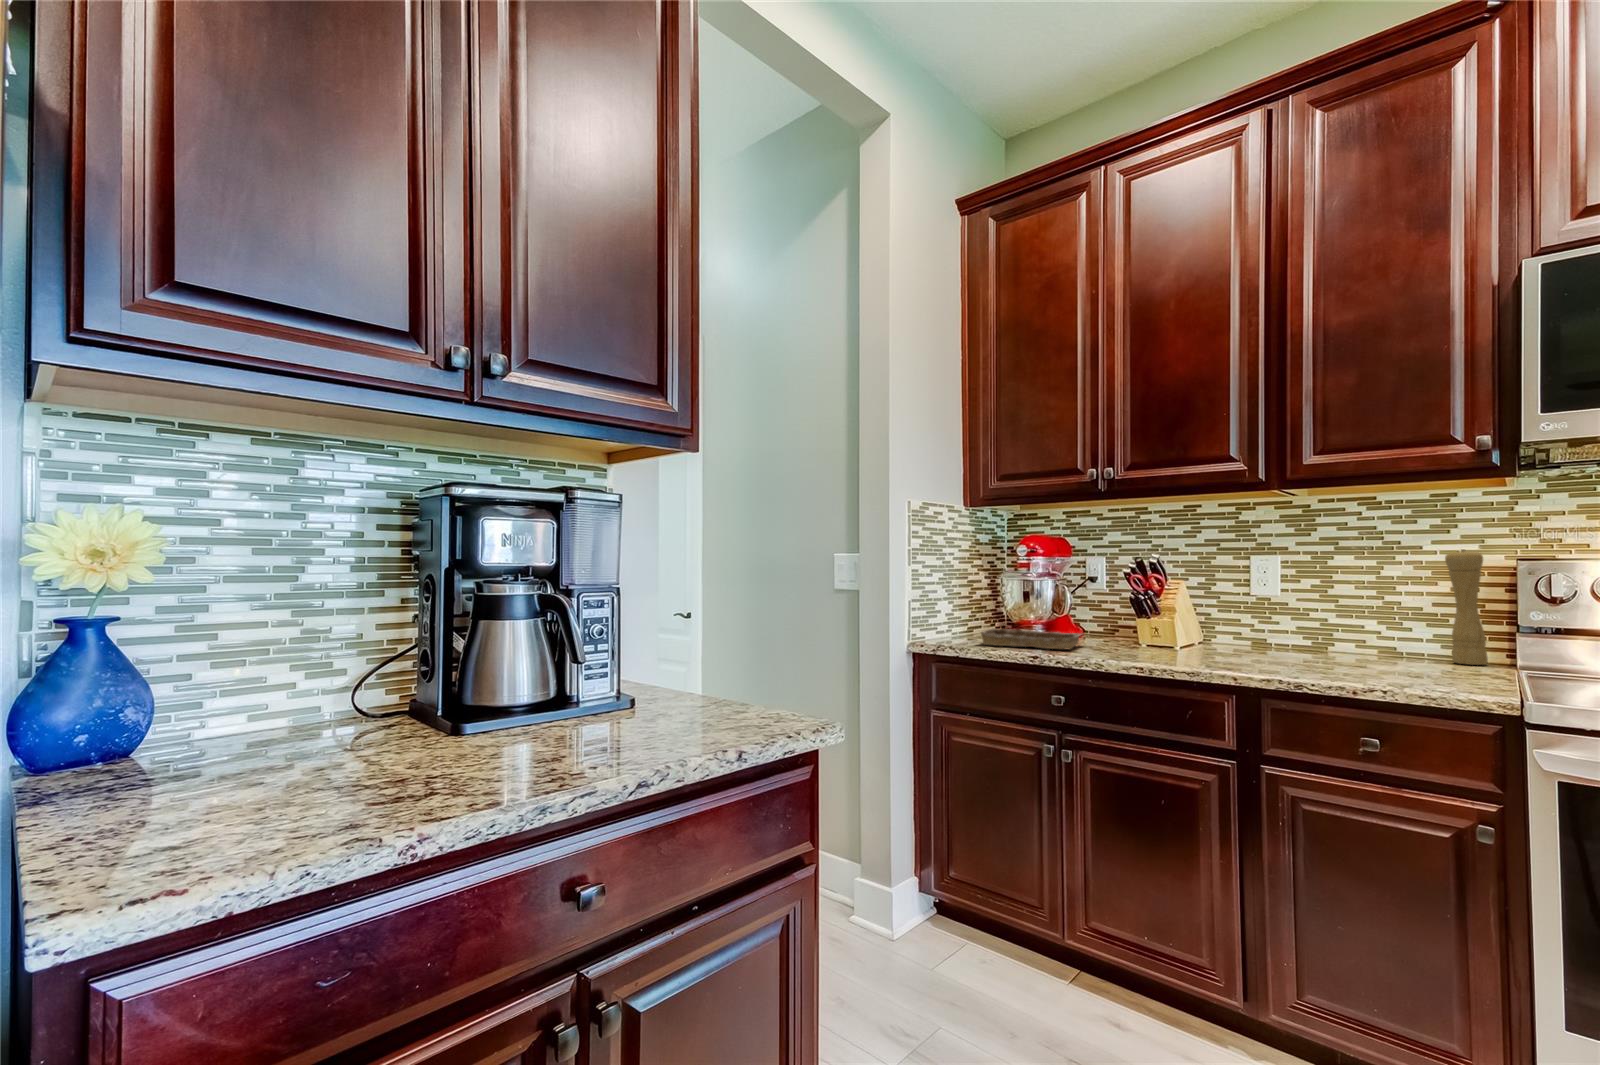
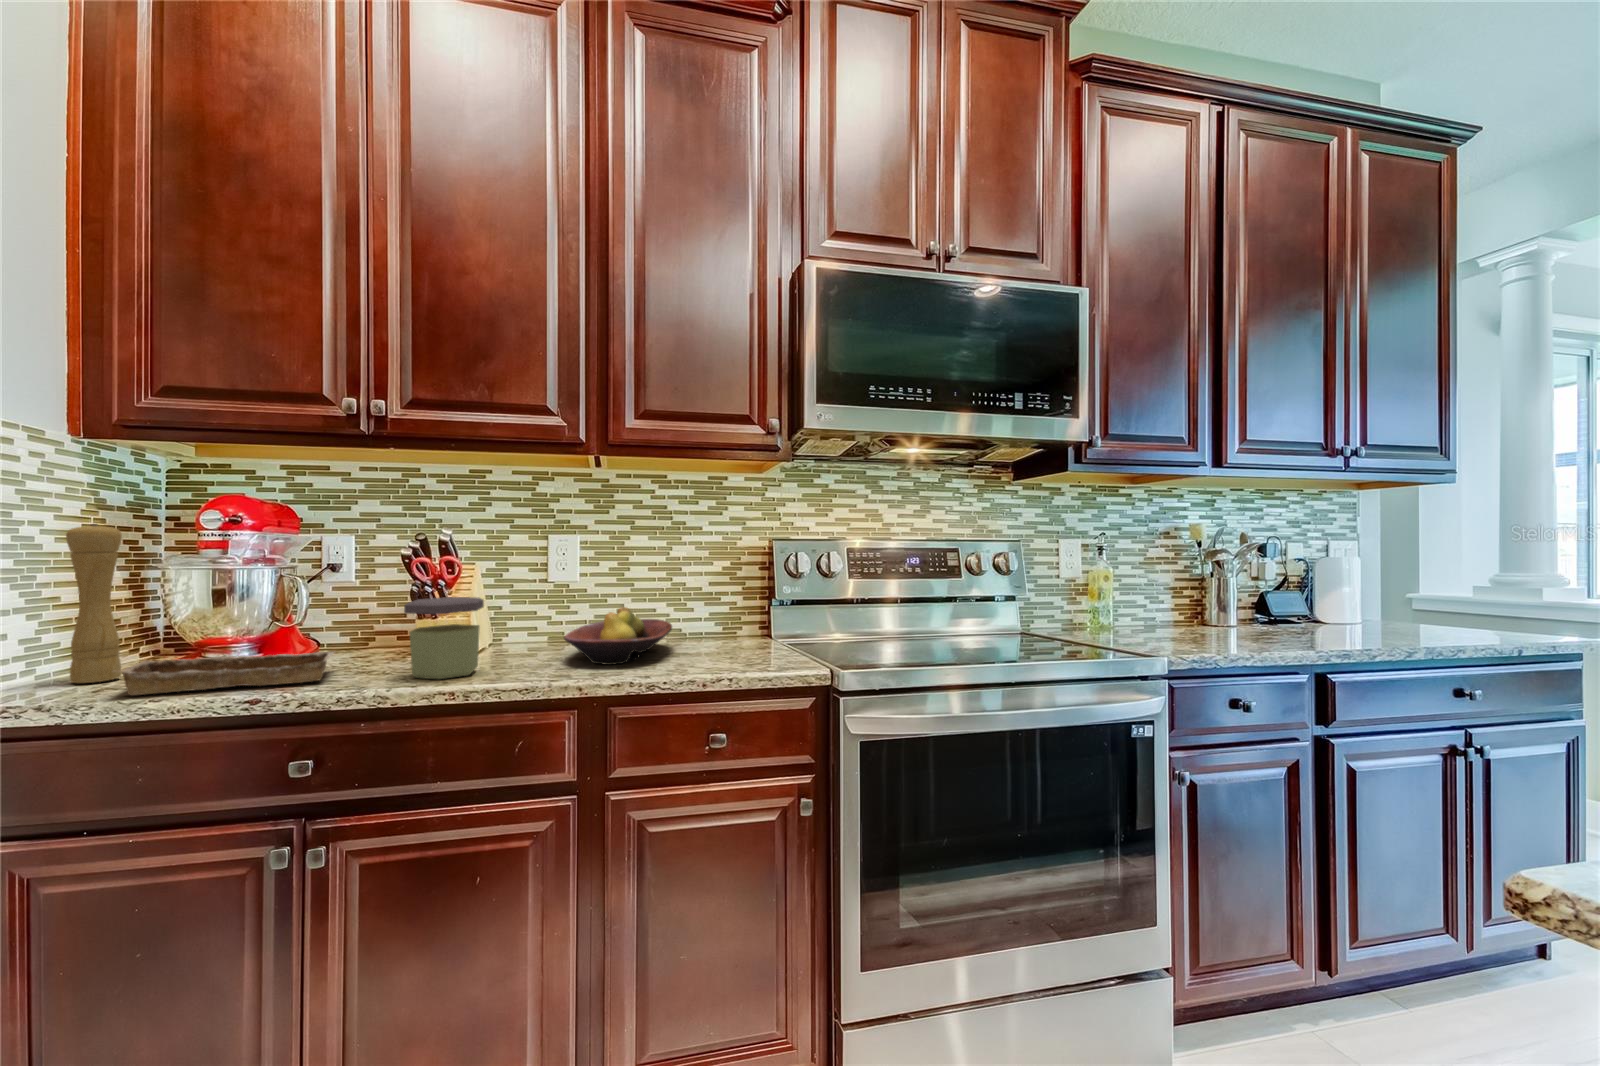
pepper mill: present [1445,550,1488,665] -> present [66,524,122,683]
jar: none [1117,603,1174,659] -> present [404,597,484,679]
fruit bowl: none [1241,620,1367,667] -> present [564,607,672,665]

